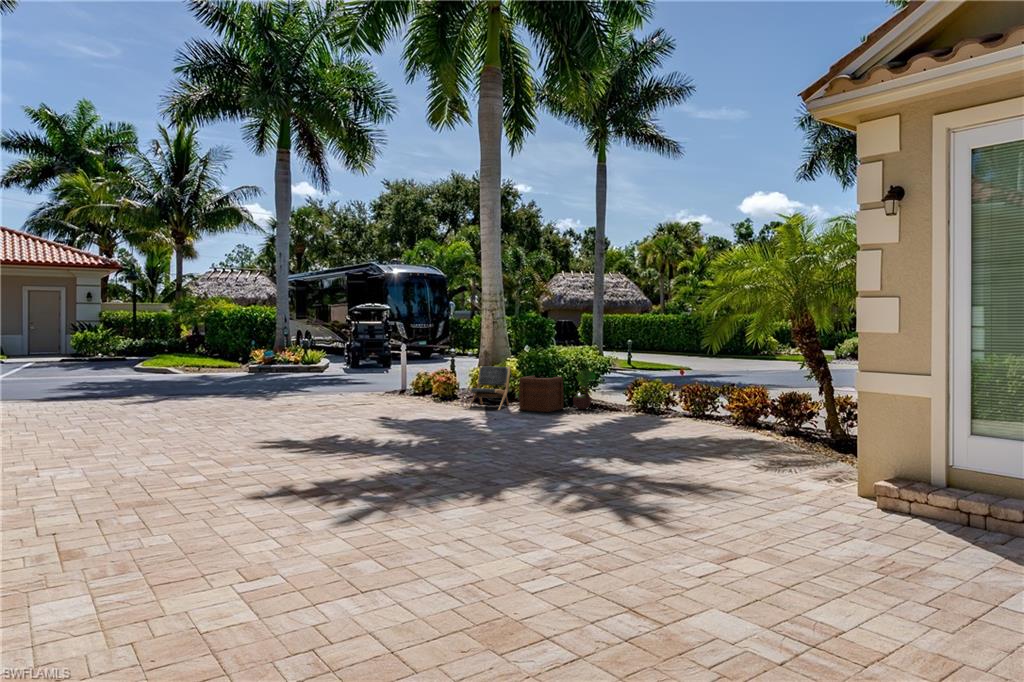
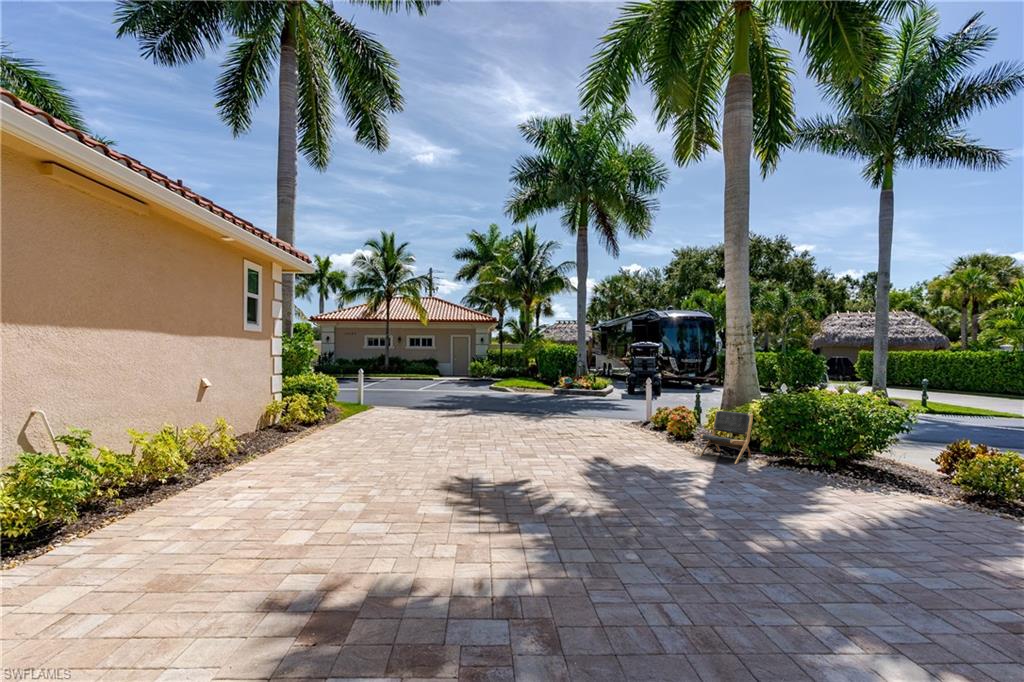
potted tree: present [573,371,595,409] -> none [841,425,882,479]
wooden crate: present [519,376,564,412] -> none [762,427,826,478]

